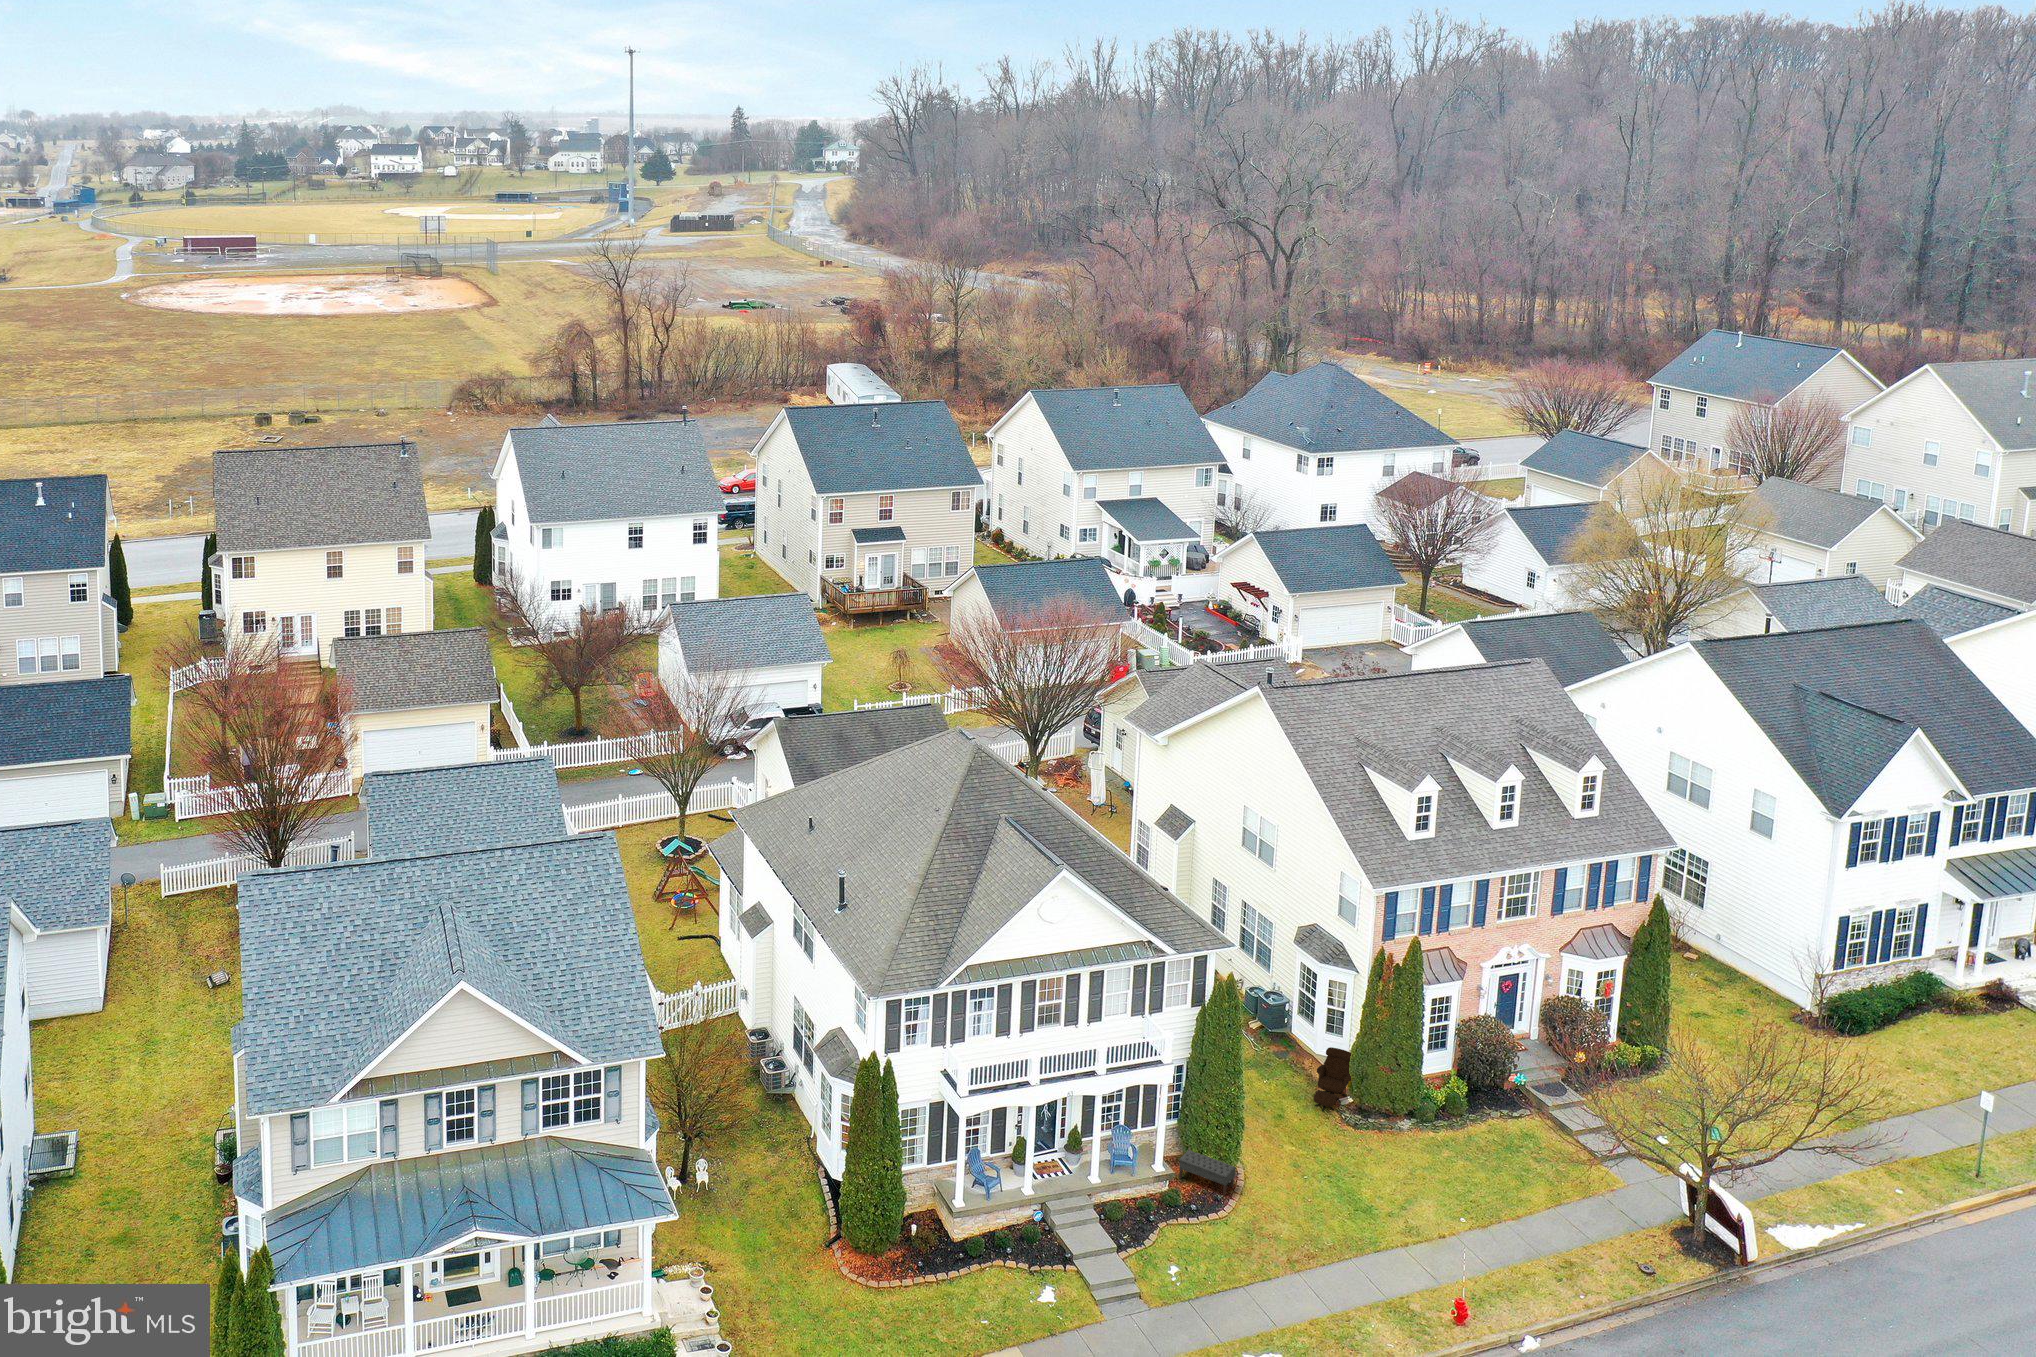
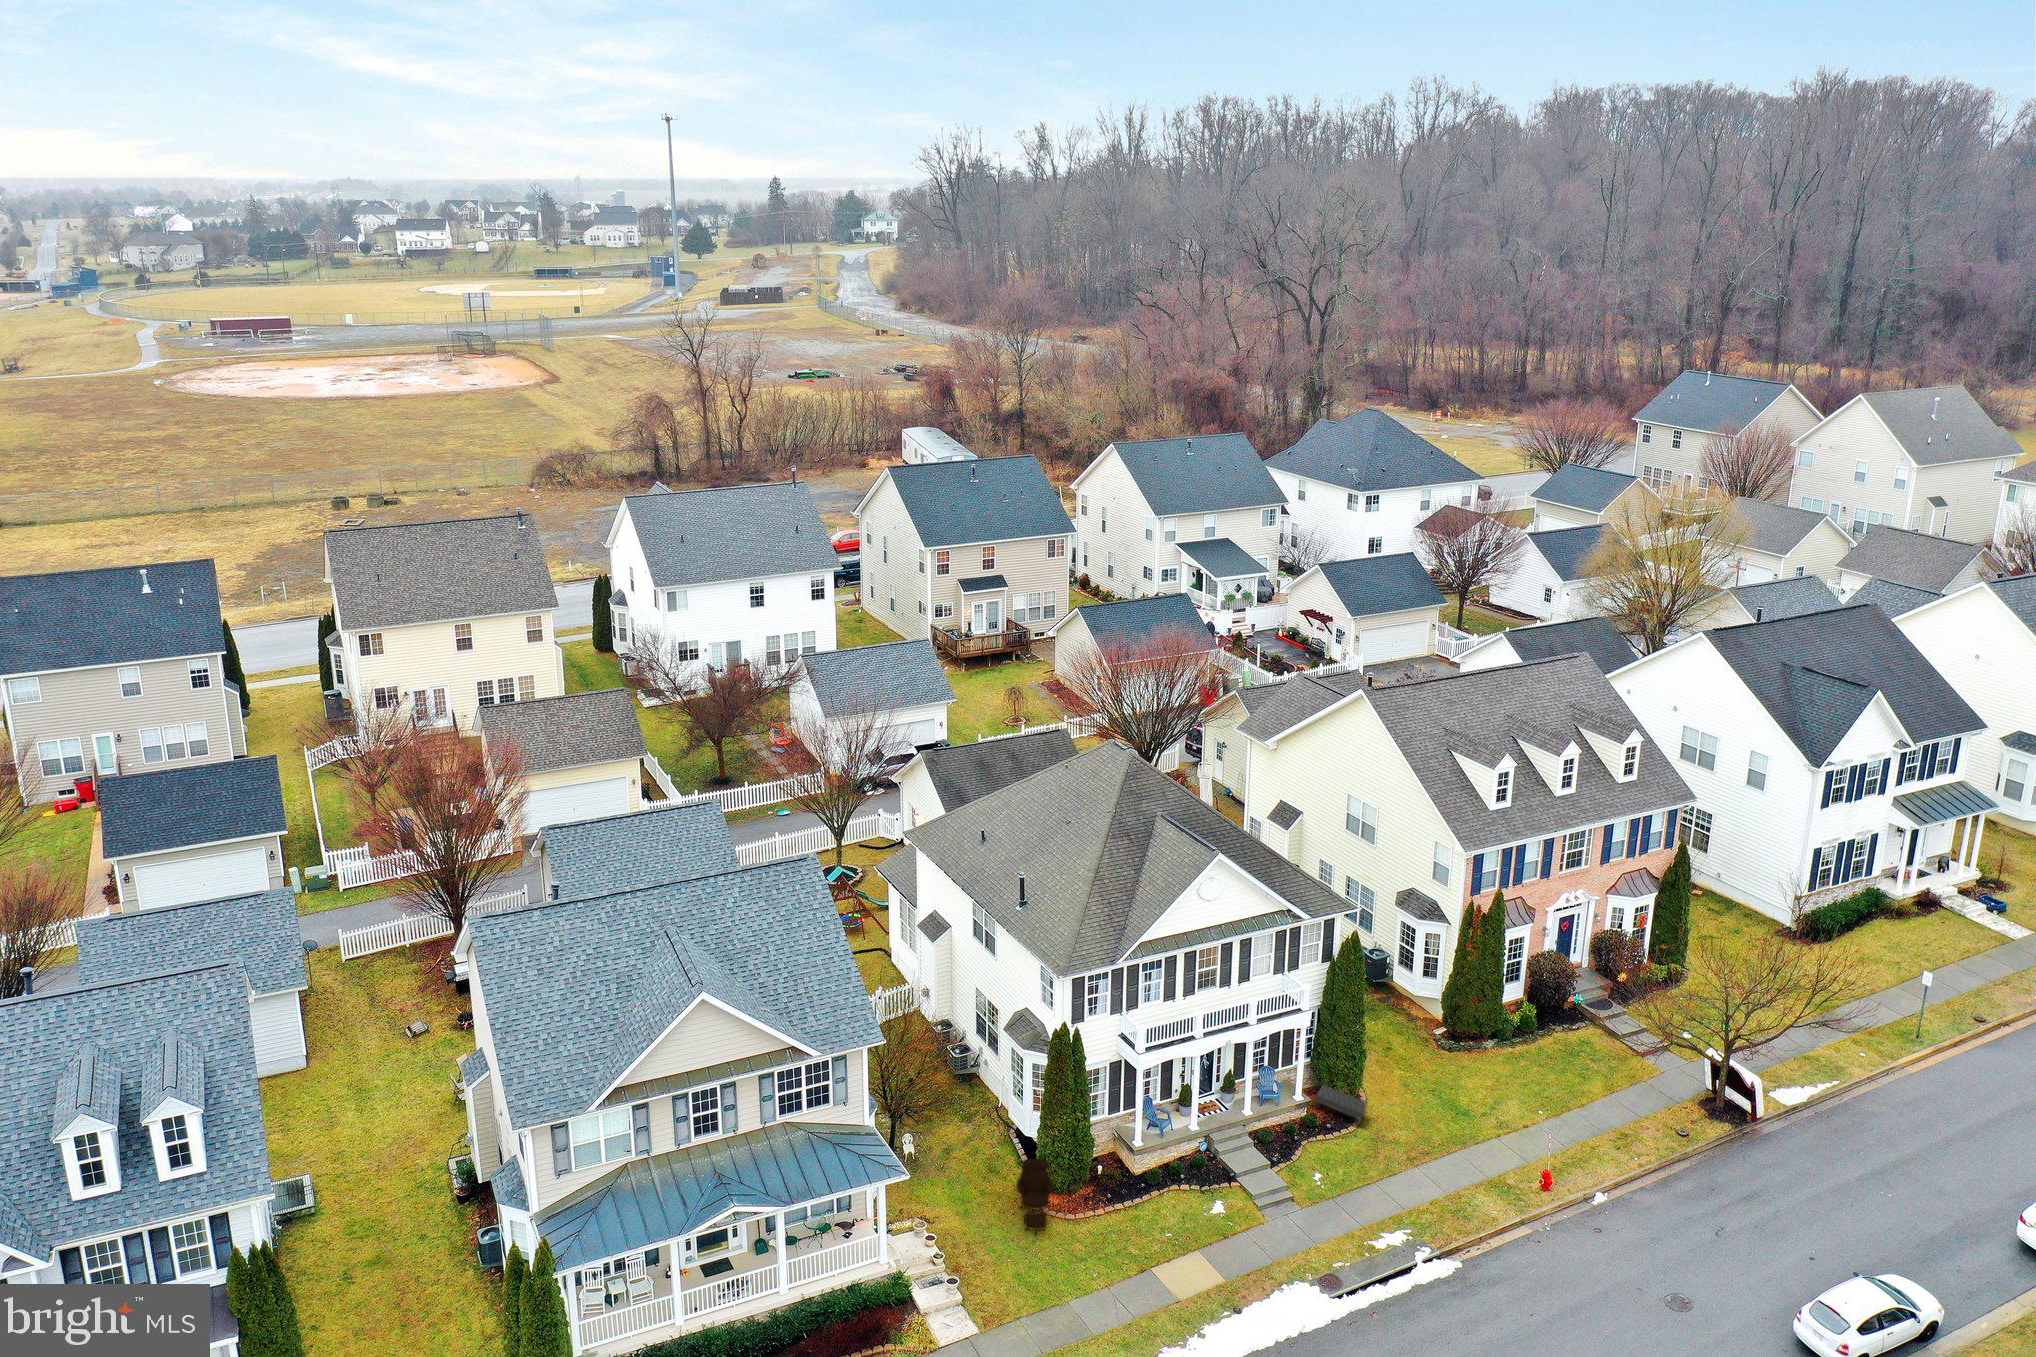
lounge chair: present [1314,1047,1352,1111] -> present [1016,1159,1054,1230]

